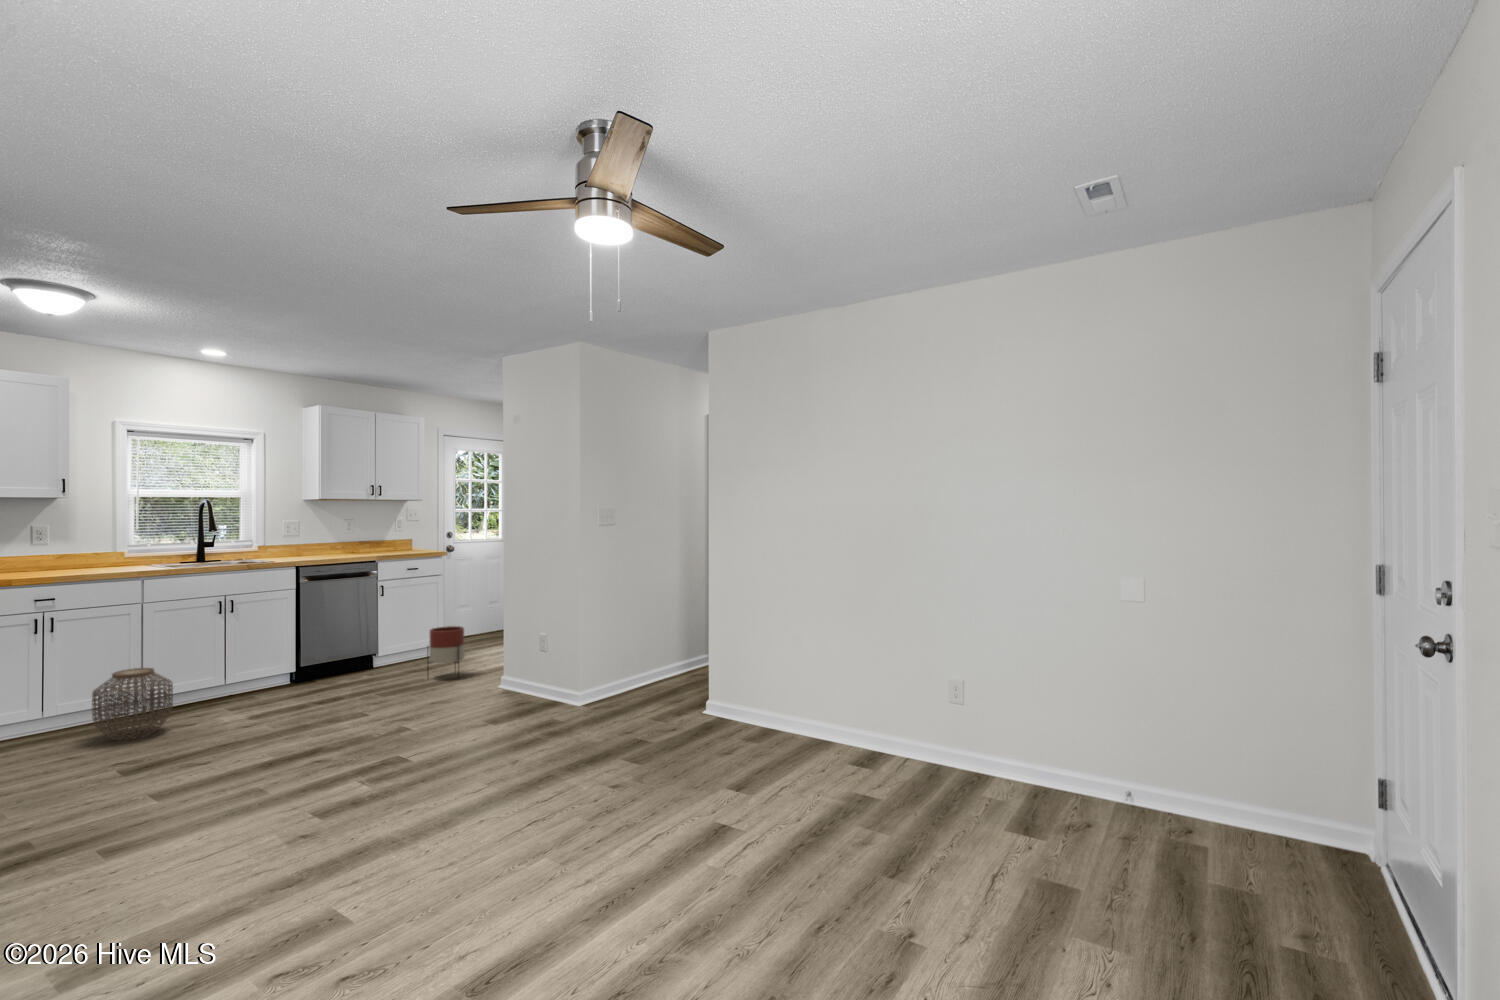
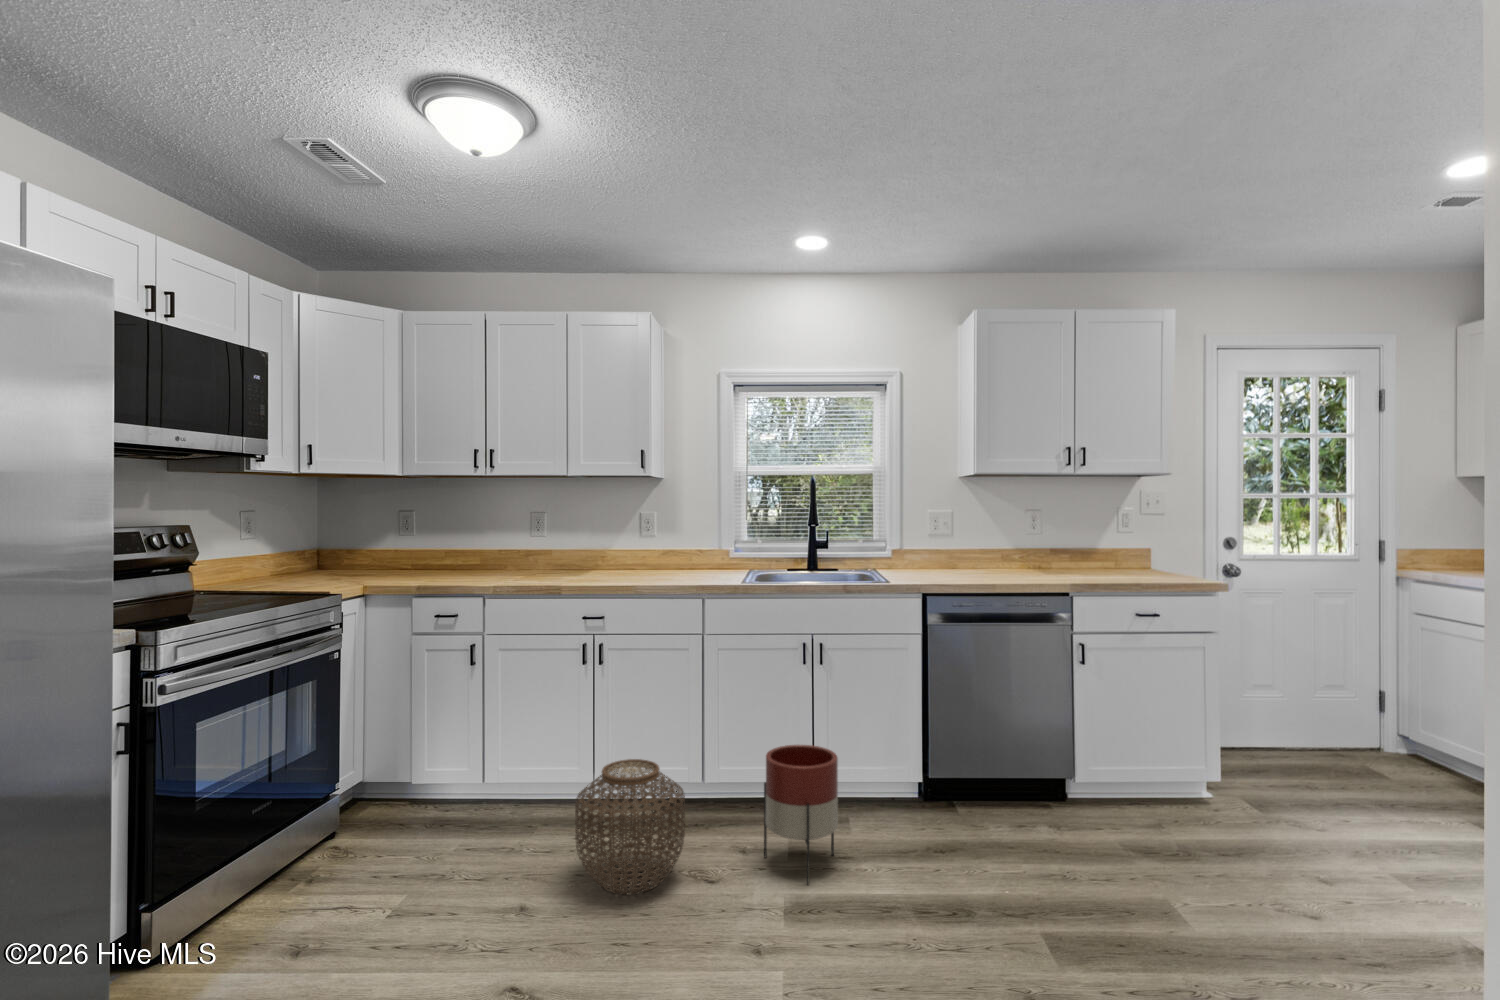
planter: present [427,626,464,675] -> present [764,745,838,884]

